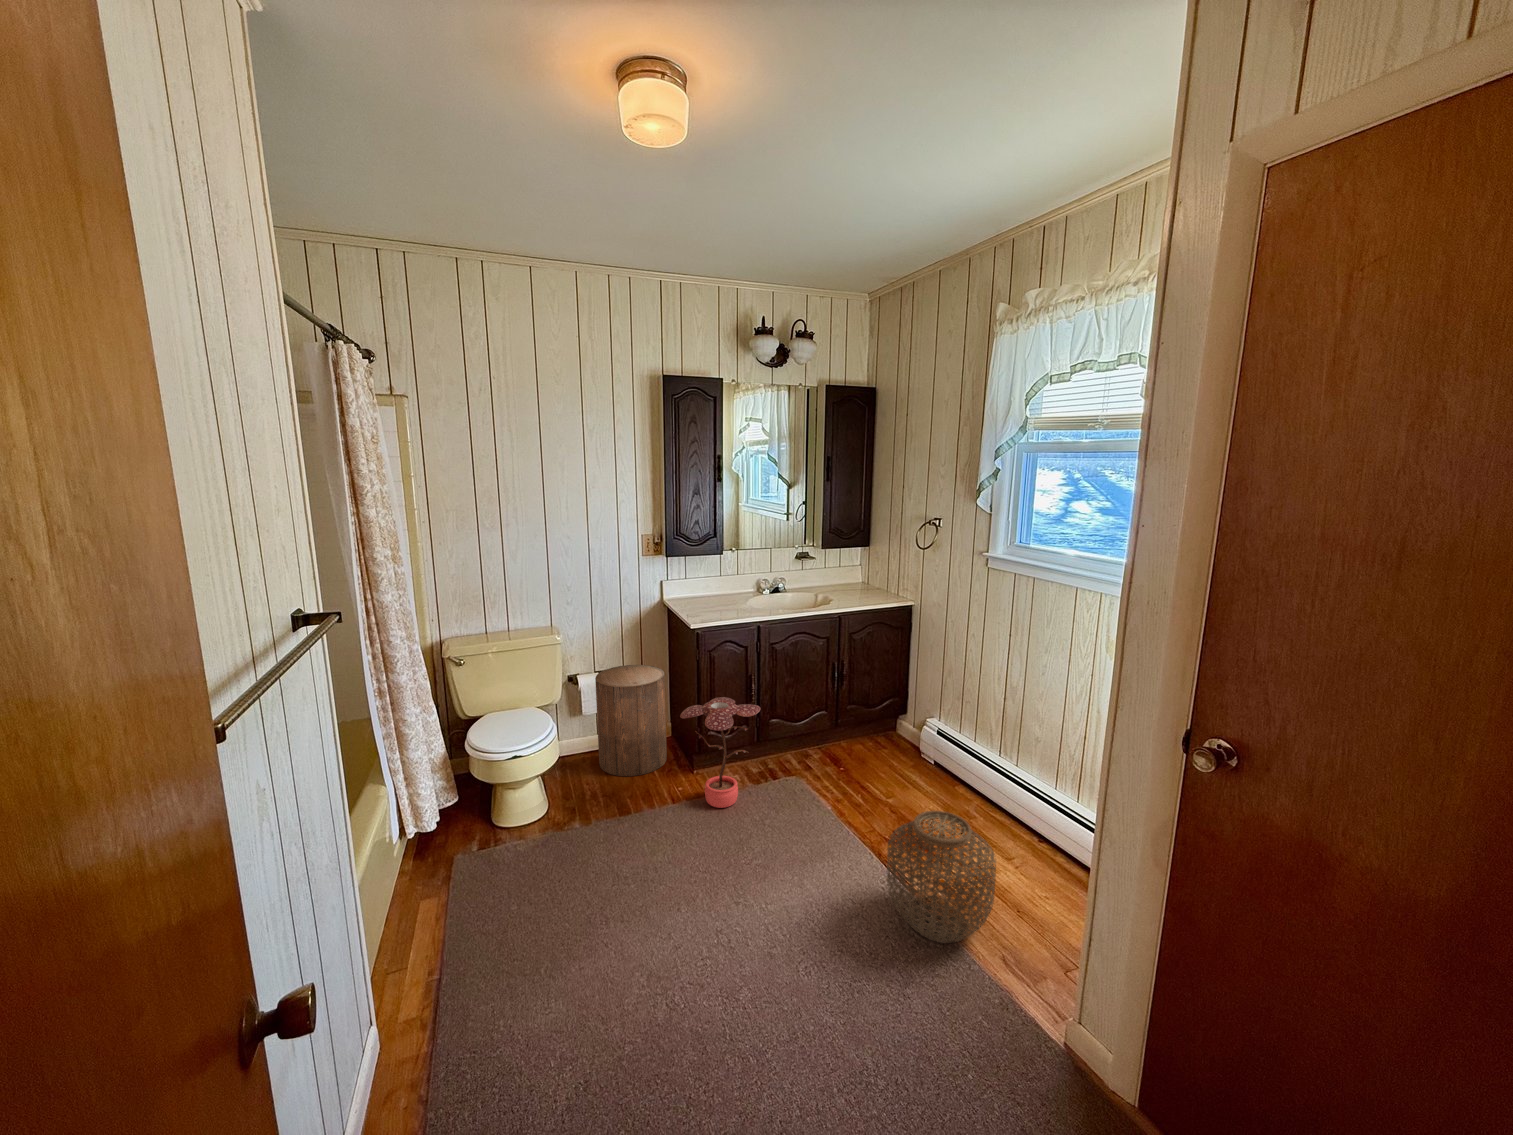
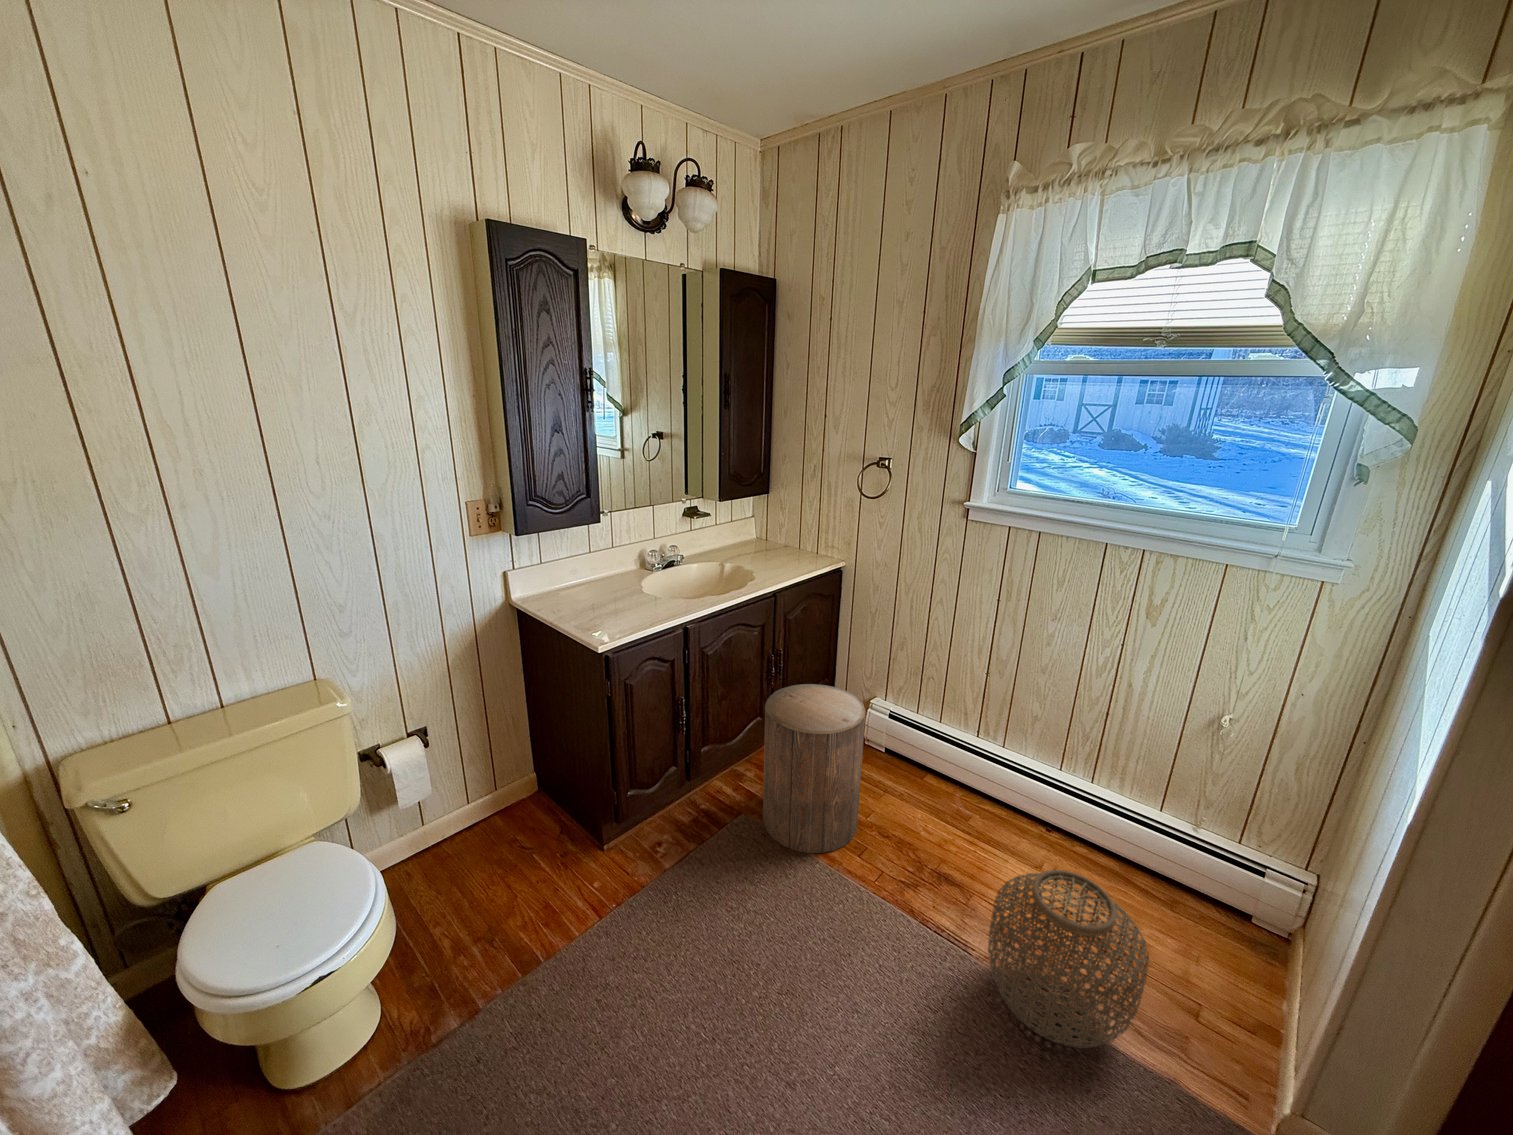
stool: present [595,665,667,776] -> present [763,684,866,853]
potted plant: present [680,697,761,808] -> none [607,741,724,906]

